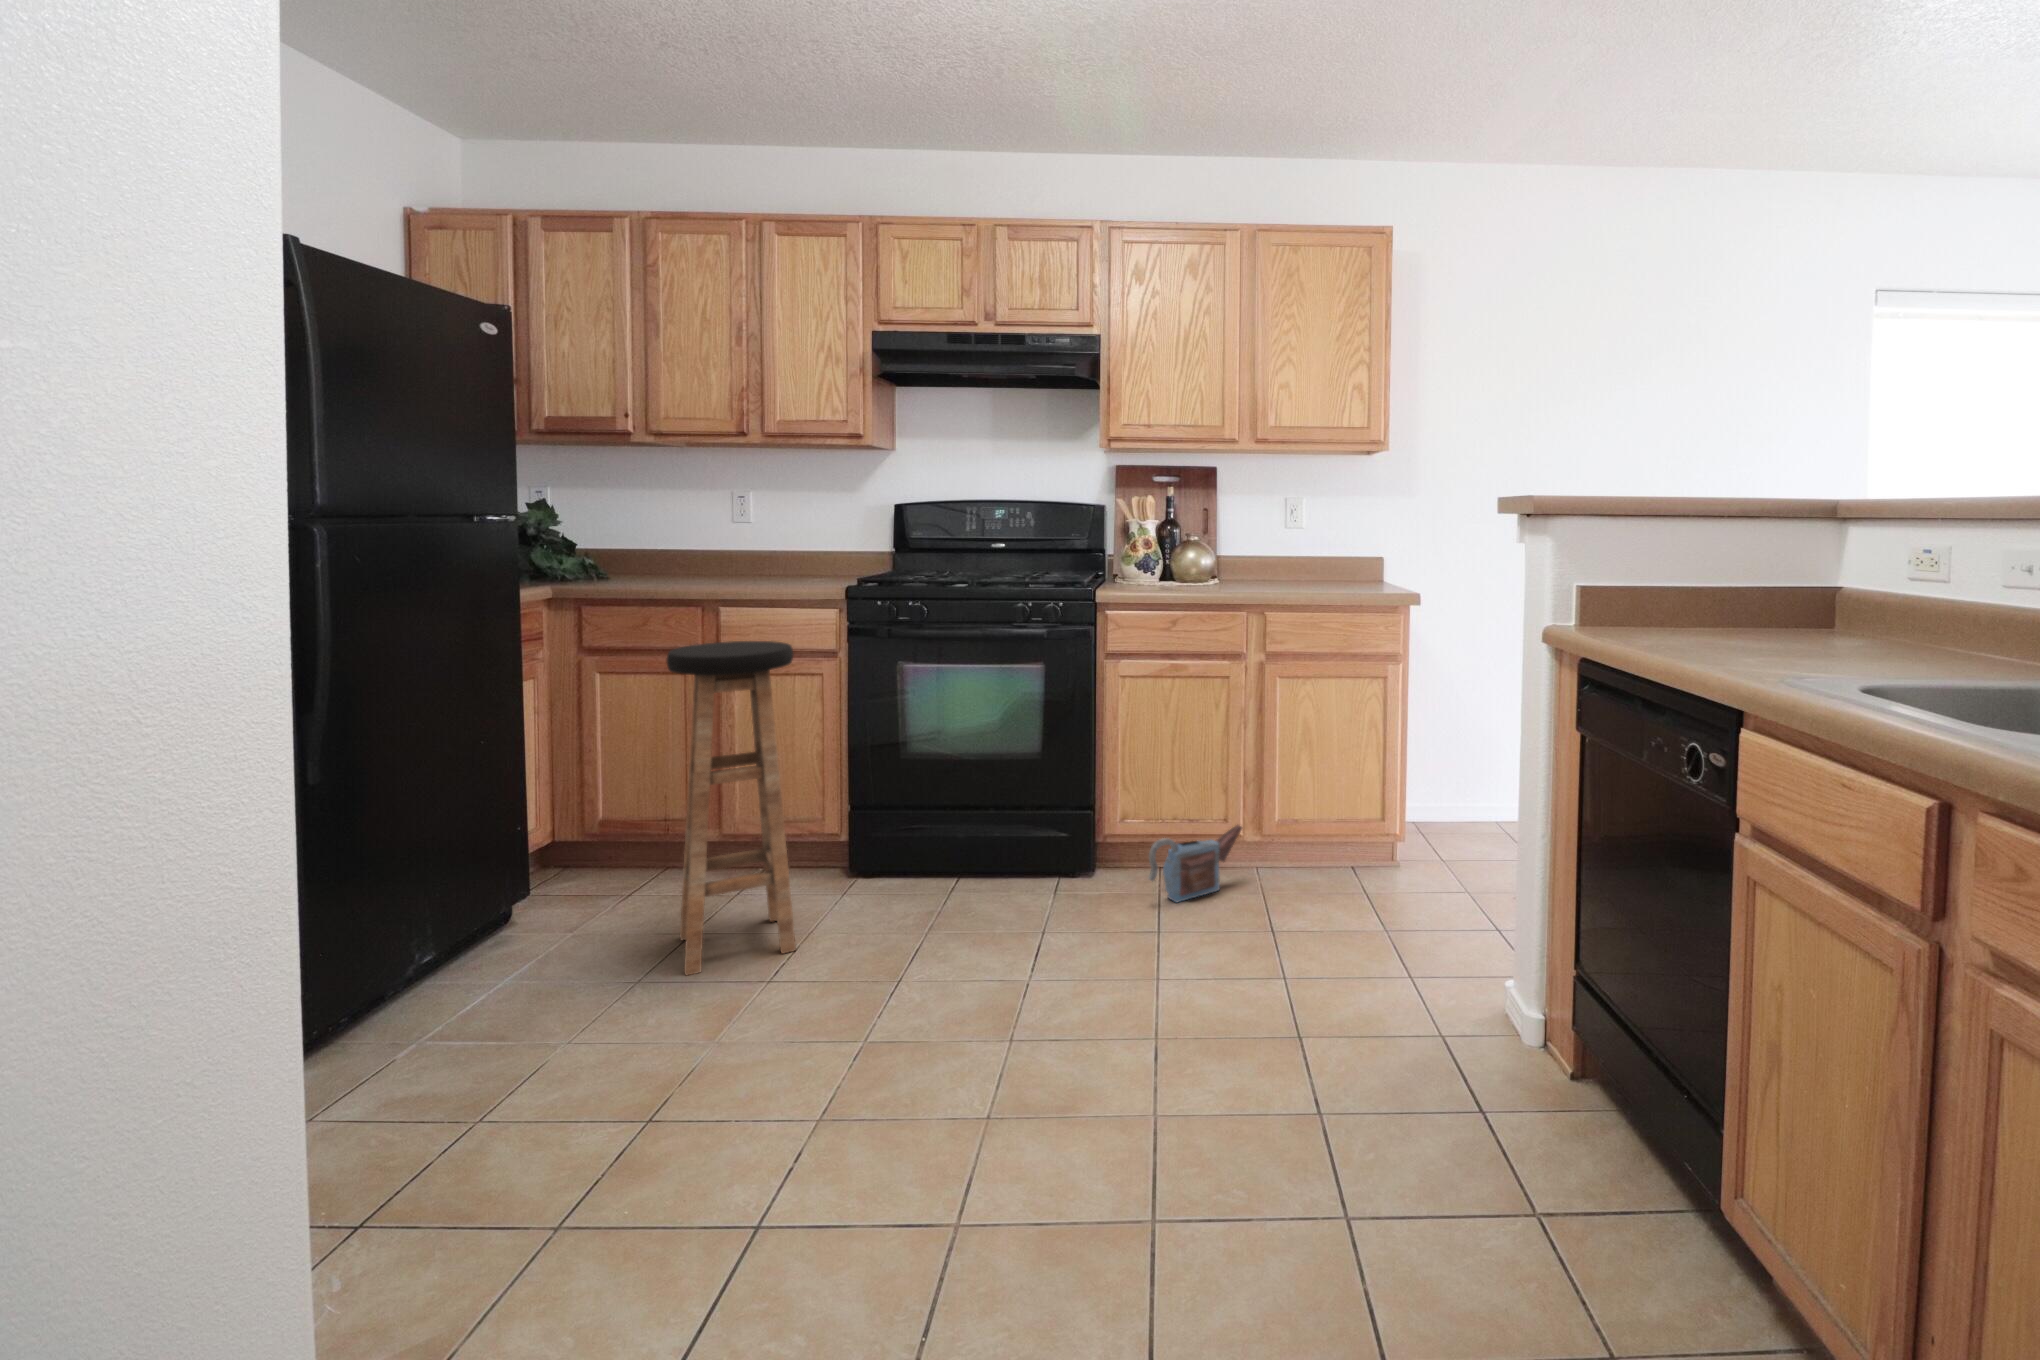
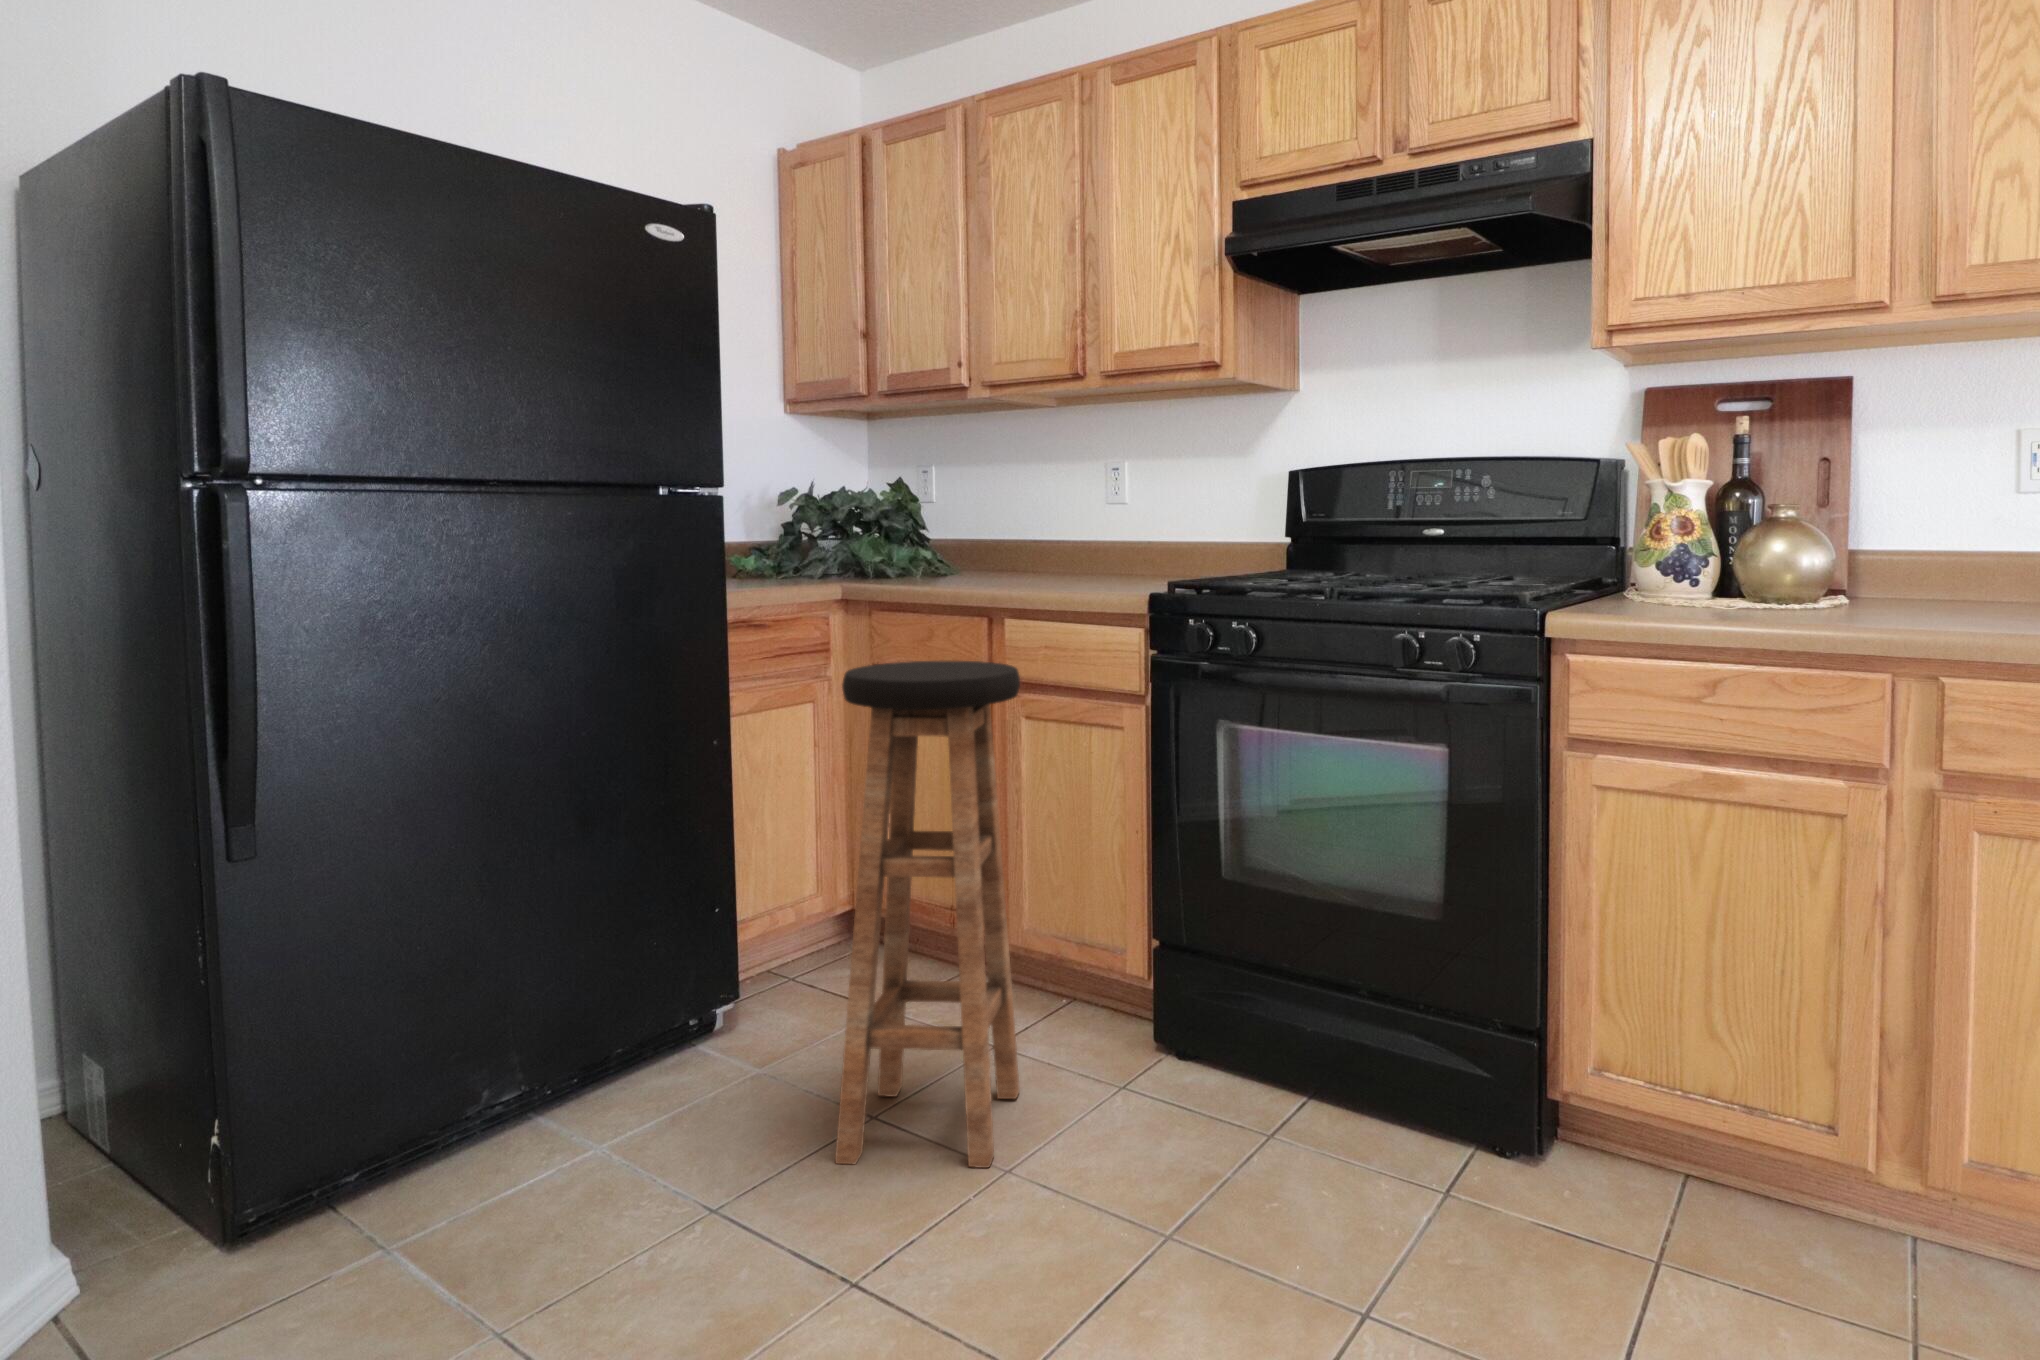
watering can: present [1148,825,1242,902] -> none [1615,1142,1869,1293]

